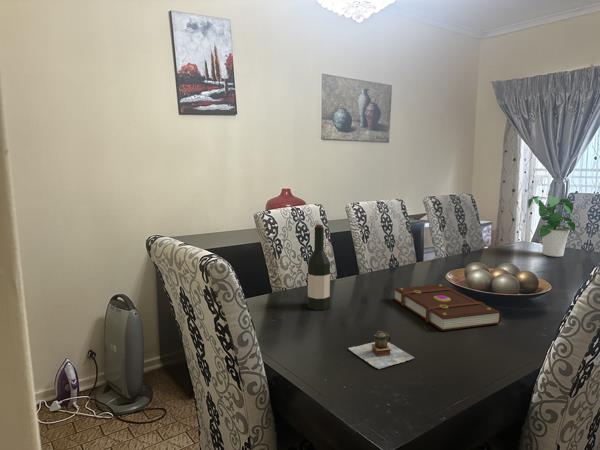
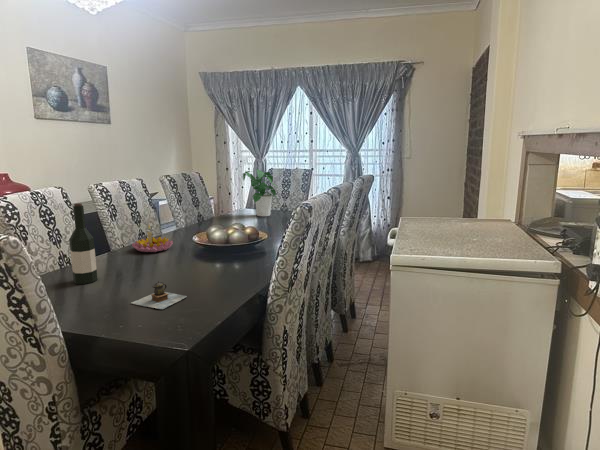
candle holder: none [377,251,423,285] -> present [132,225,173,253]
book: present [393,284,502,331] -> none [153,245,240,276]

